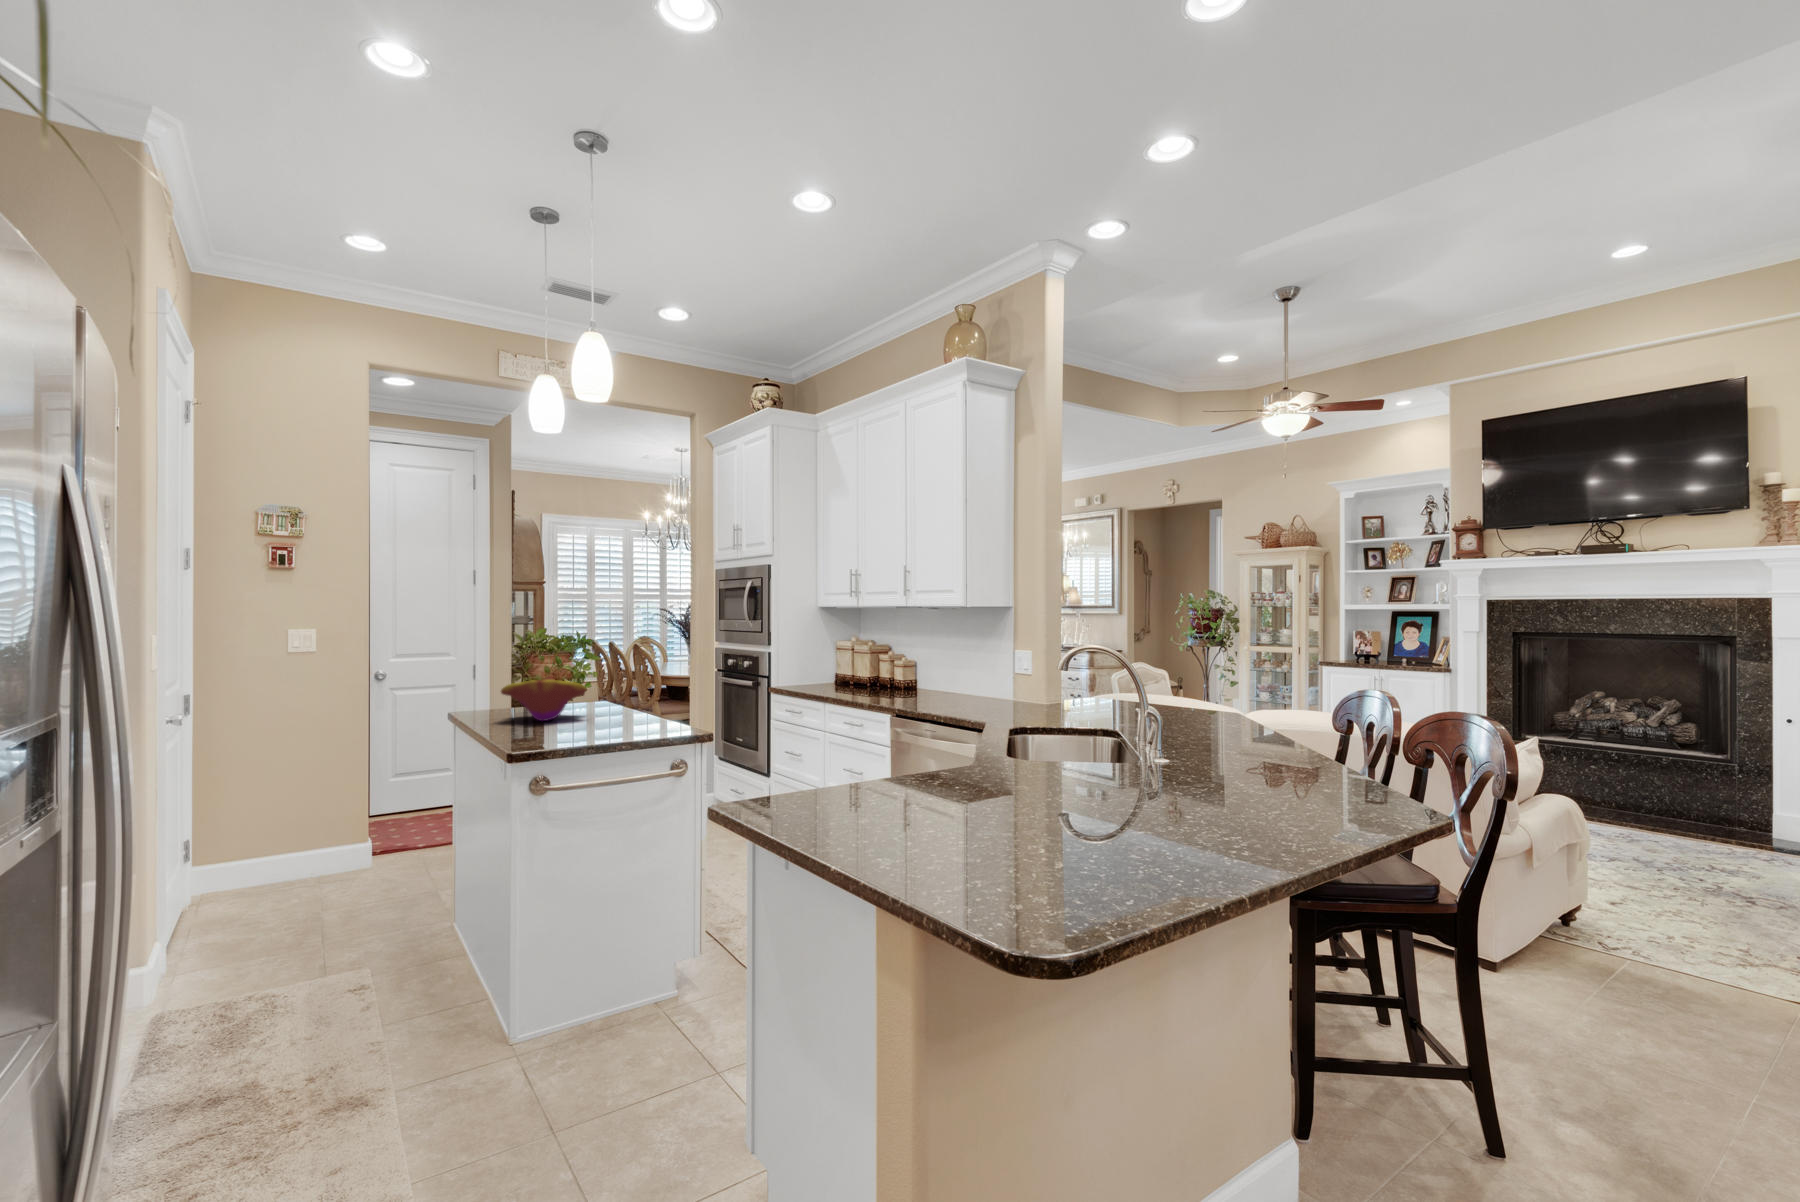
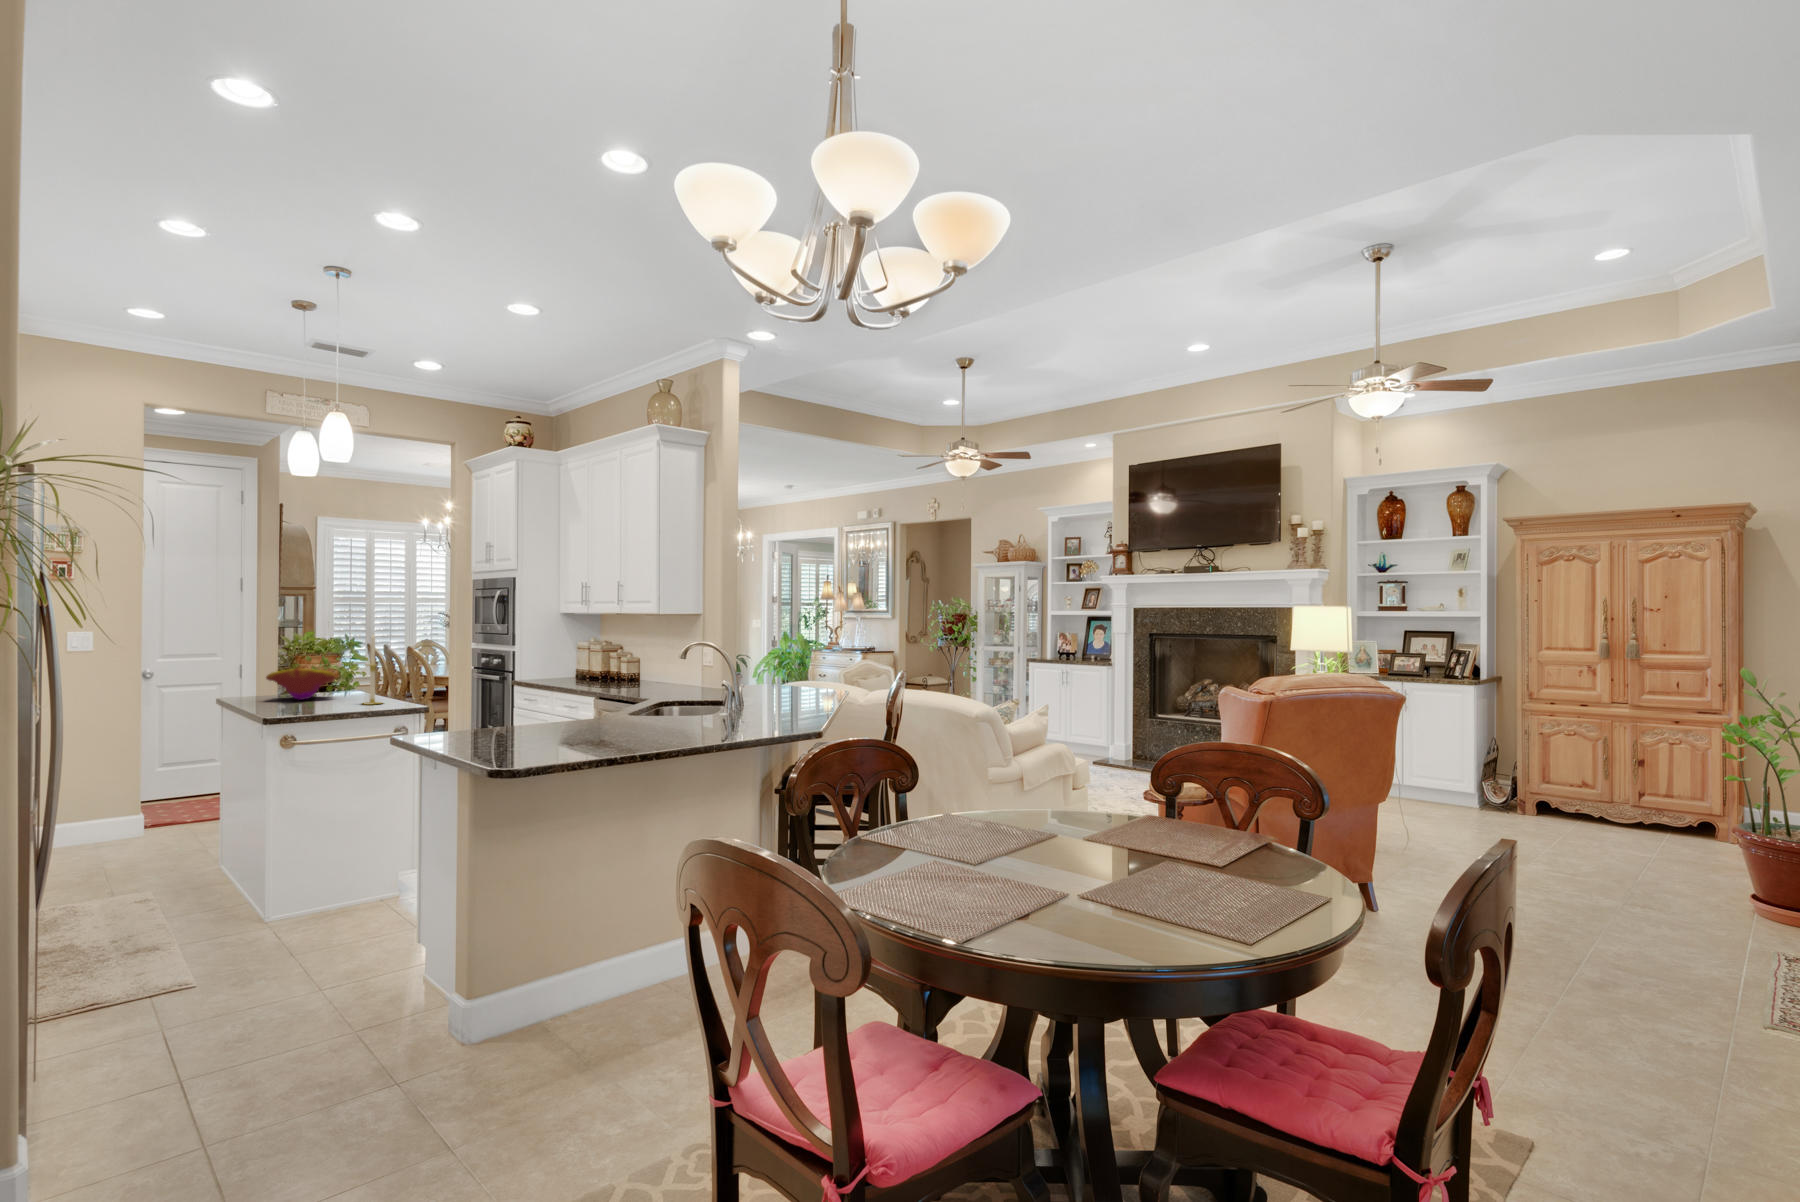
candle: none [624,630,651,731] -> present [365,635,381,705]

